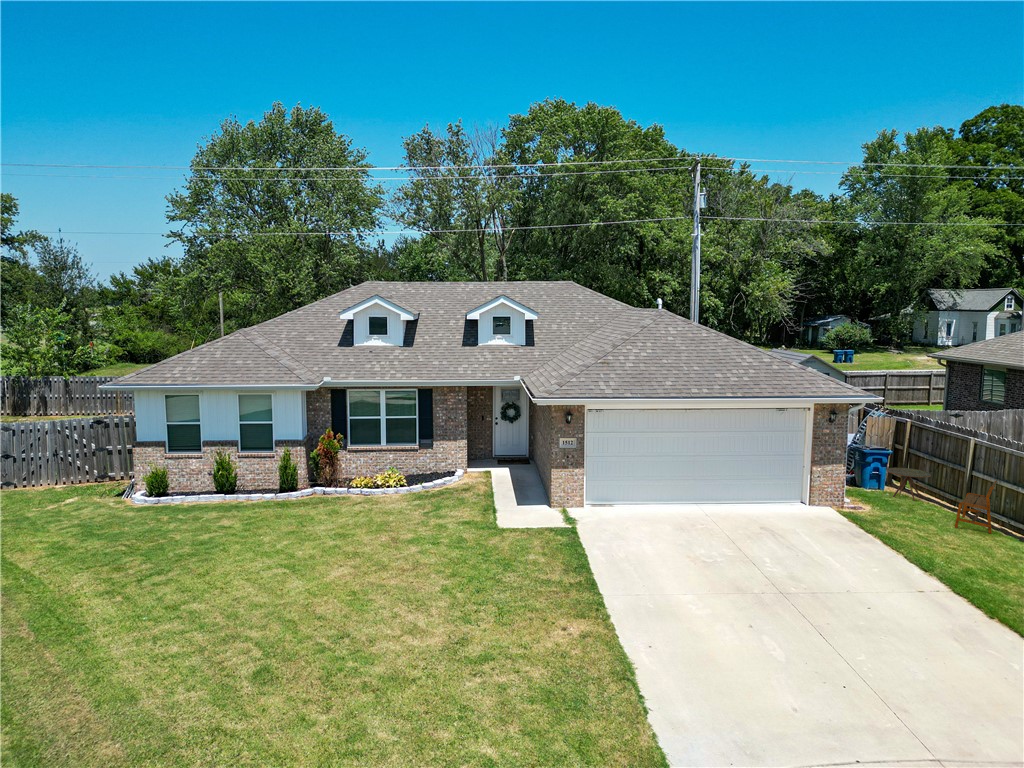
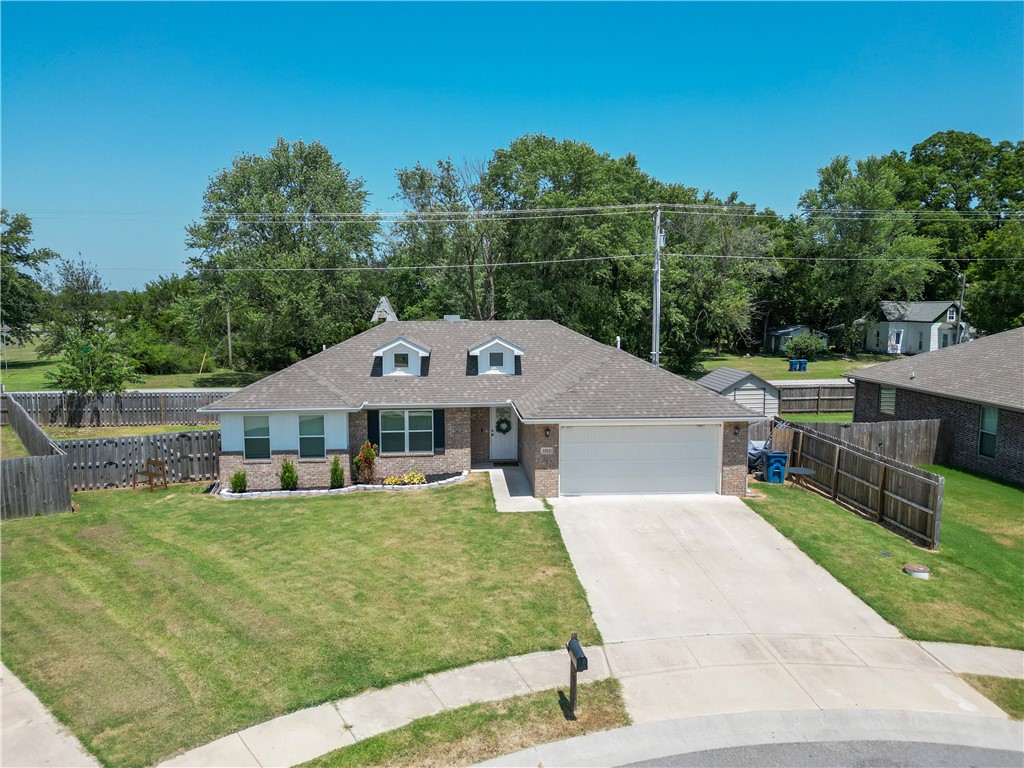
bench: present [955,481,997,534] -> present [133,459,167,492]

